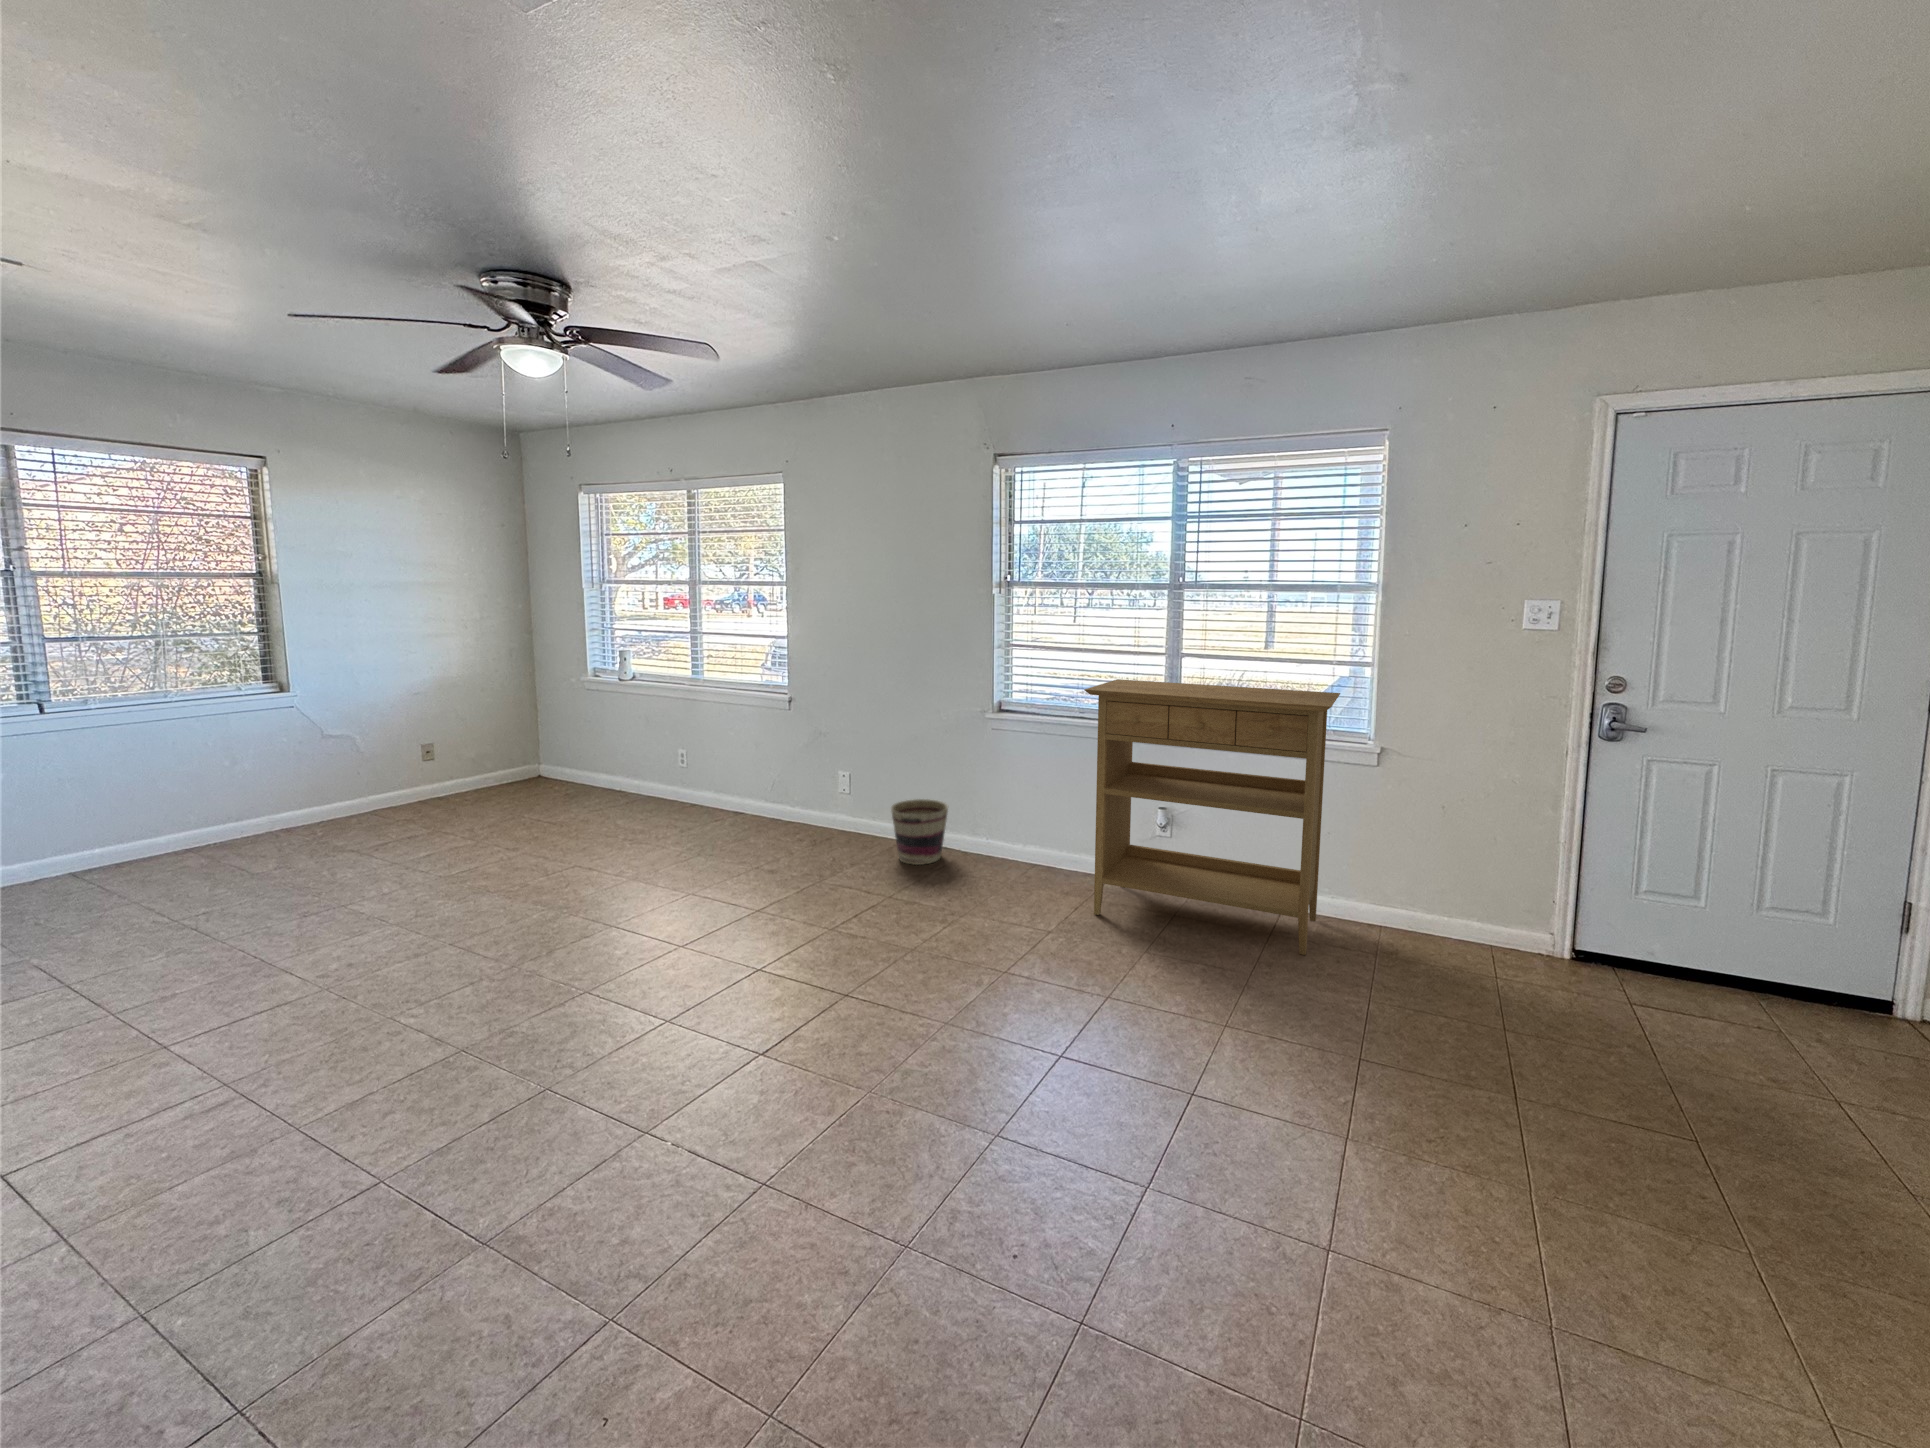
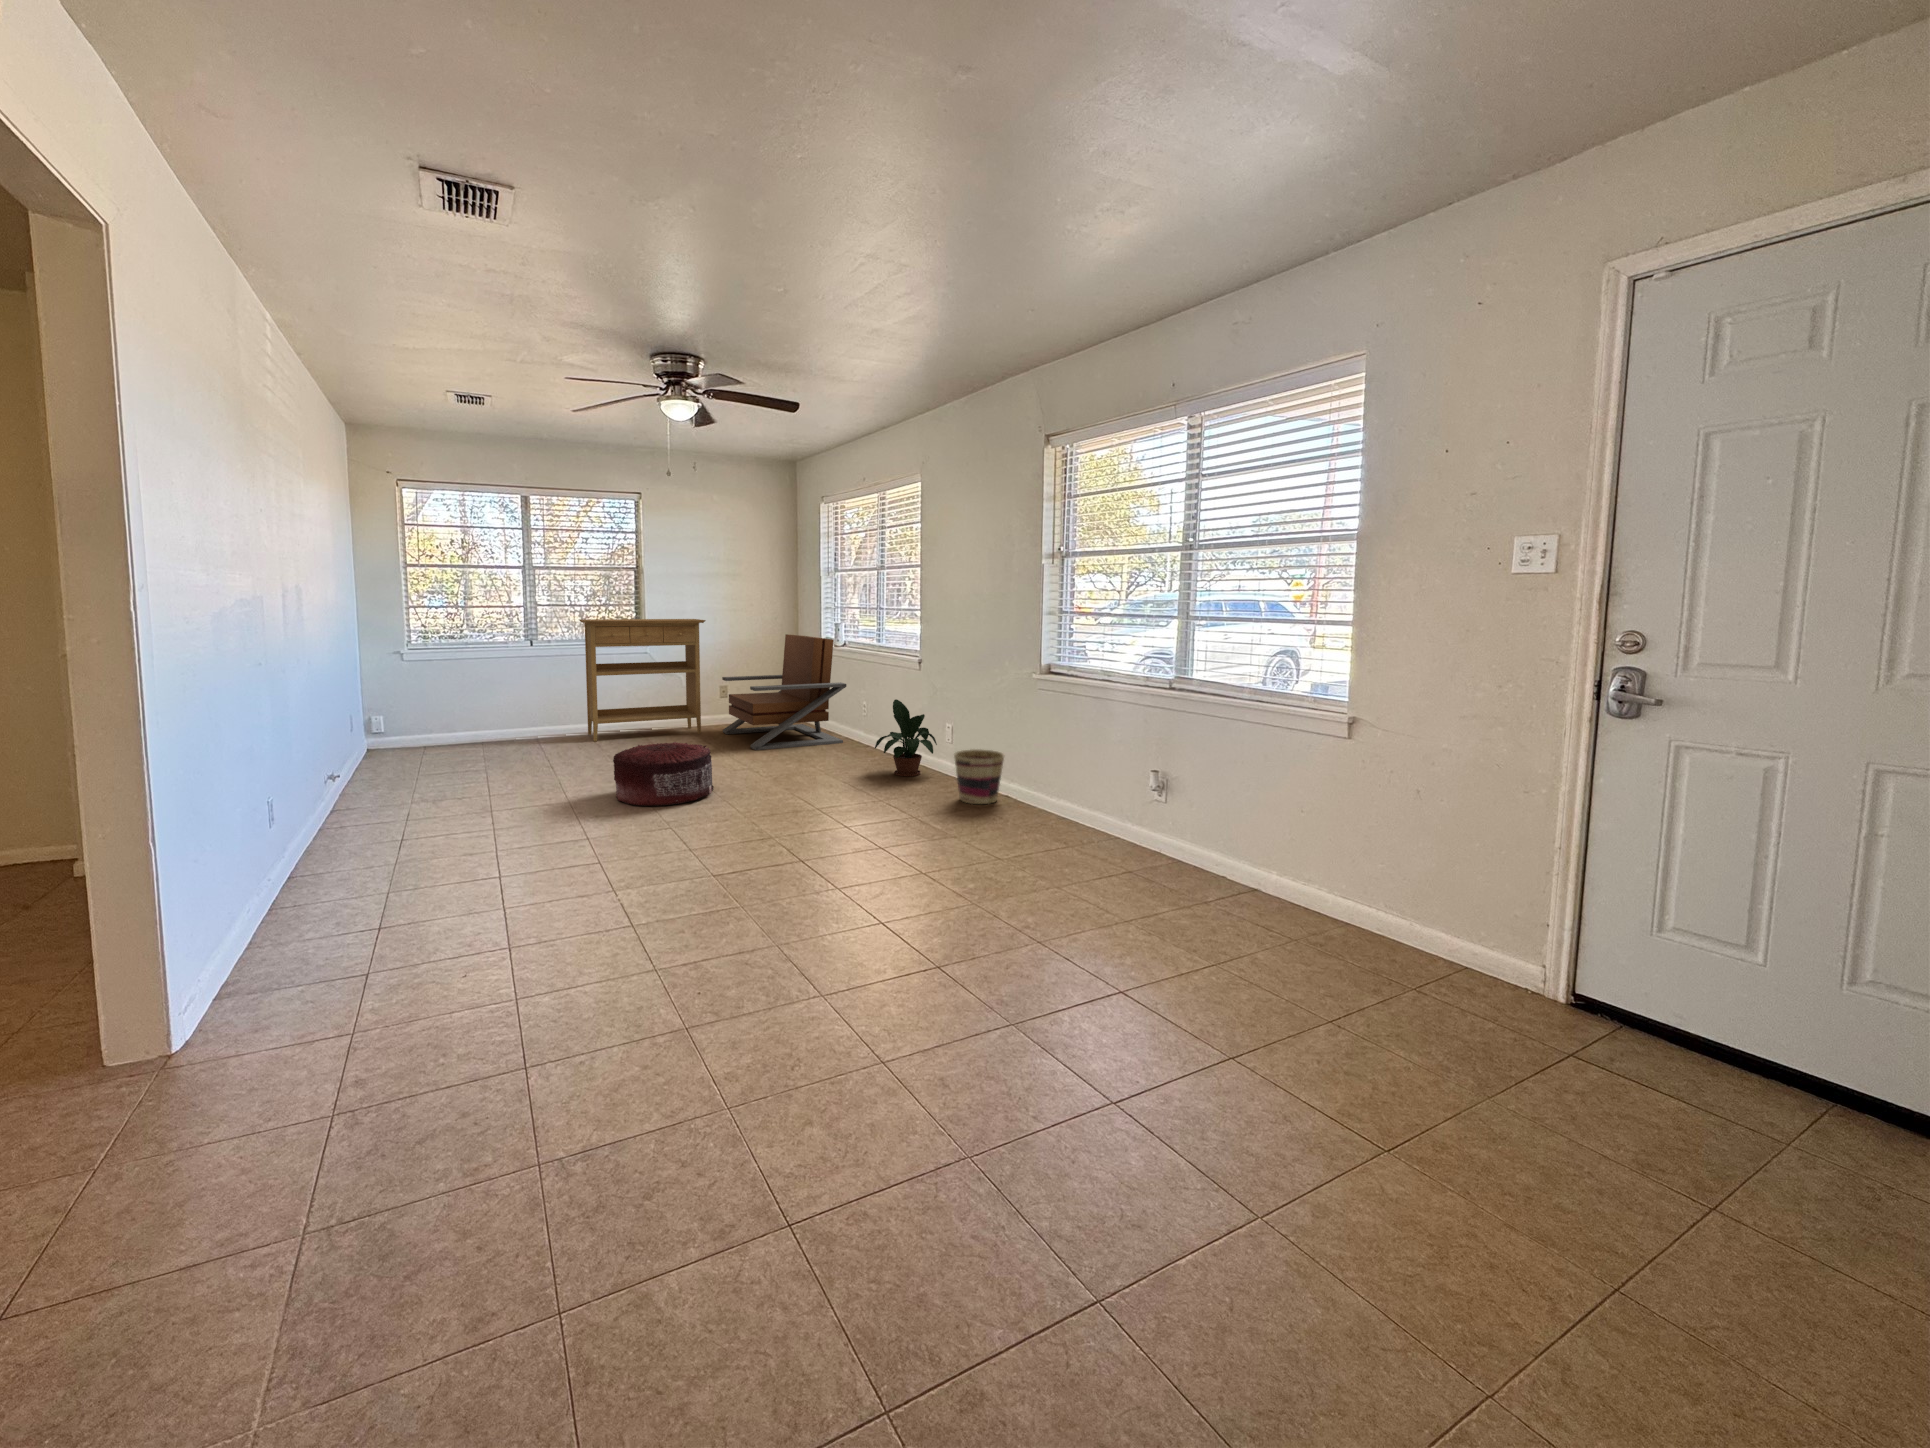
lounge chair: none [440,667,653,835] -> present [722,634,847,750]
console table: present [1084,679,1340,955] -> present [579,619,706,742]
potted plant: none [750,749,829,841] -> present [875,699,937,776]
pouf: none [398,852,574,971] -> present [613,742,714,806]

